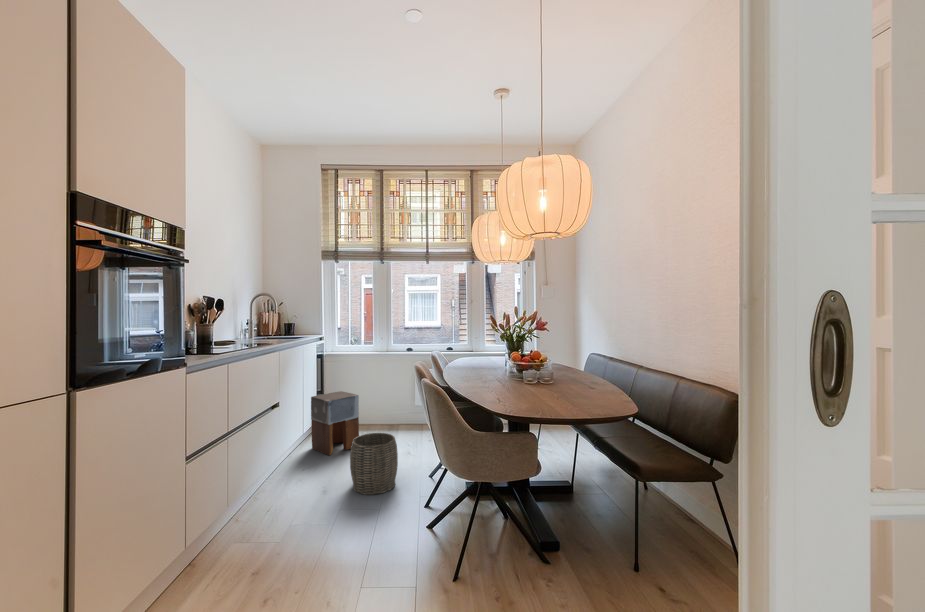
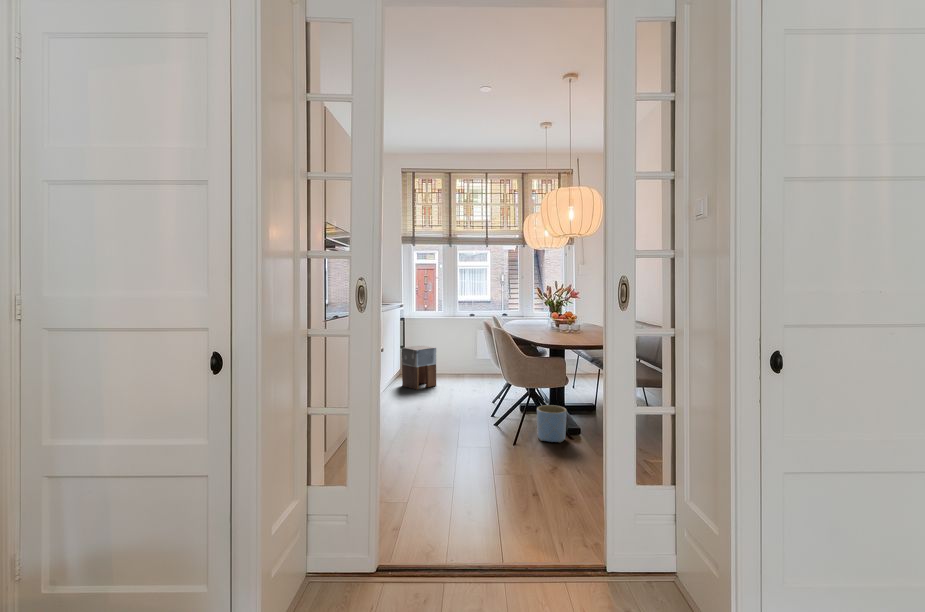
woven basket: present [350,433,398,495] -> none [440,370,472,408]
planter: none [488,513,538,589] -> present [537,405,567,443]

